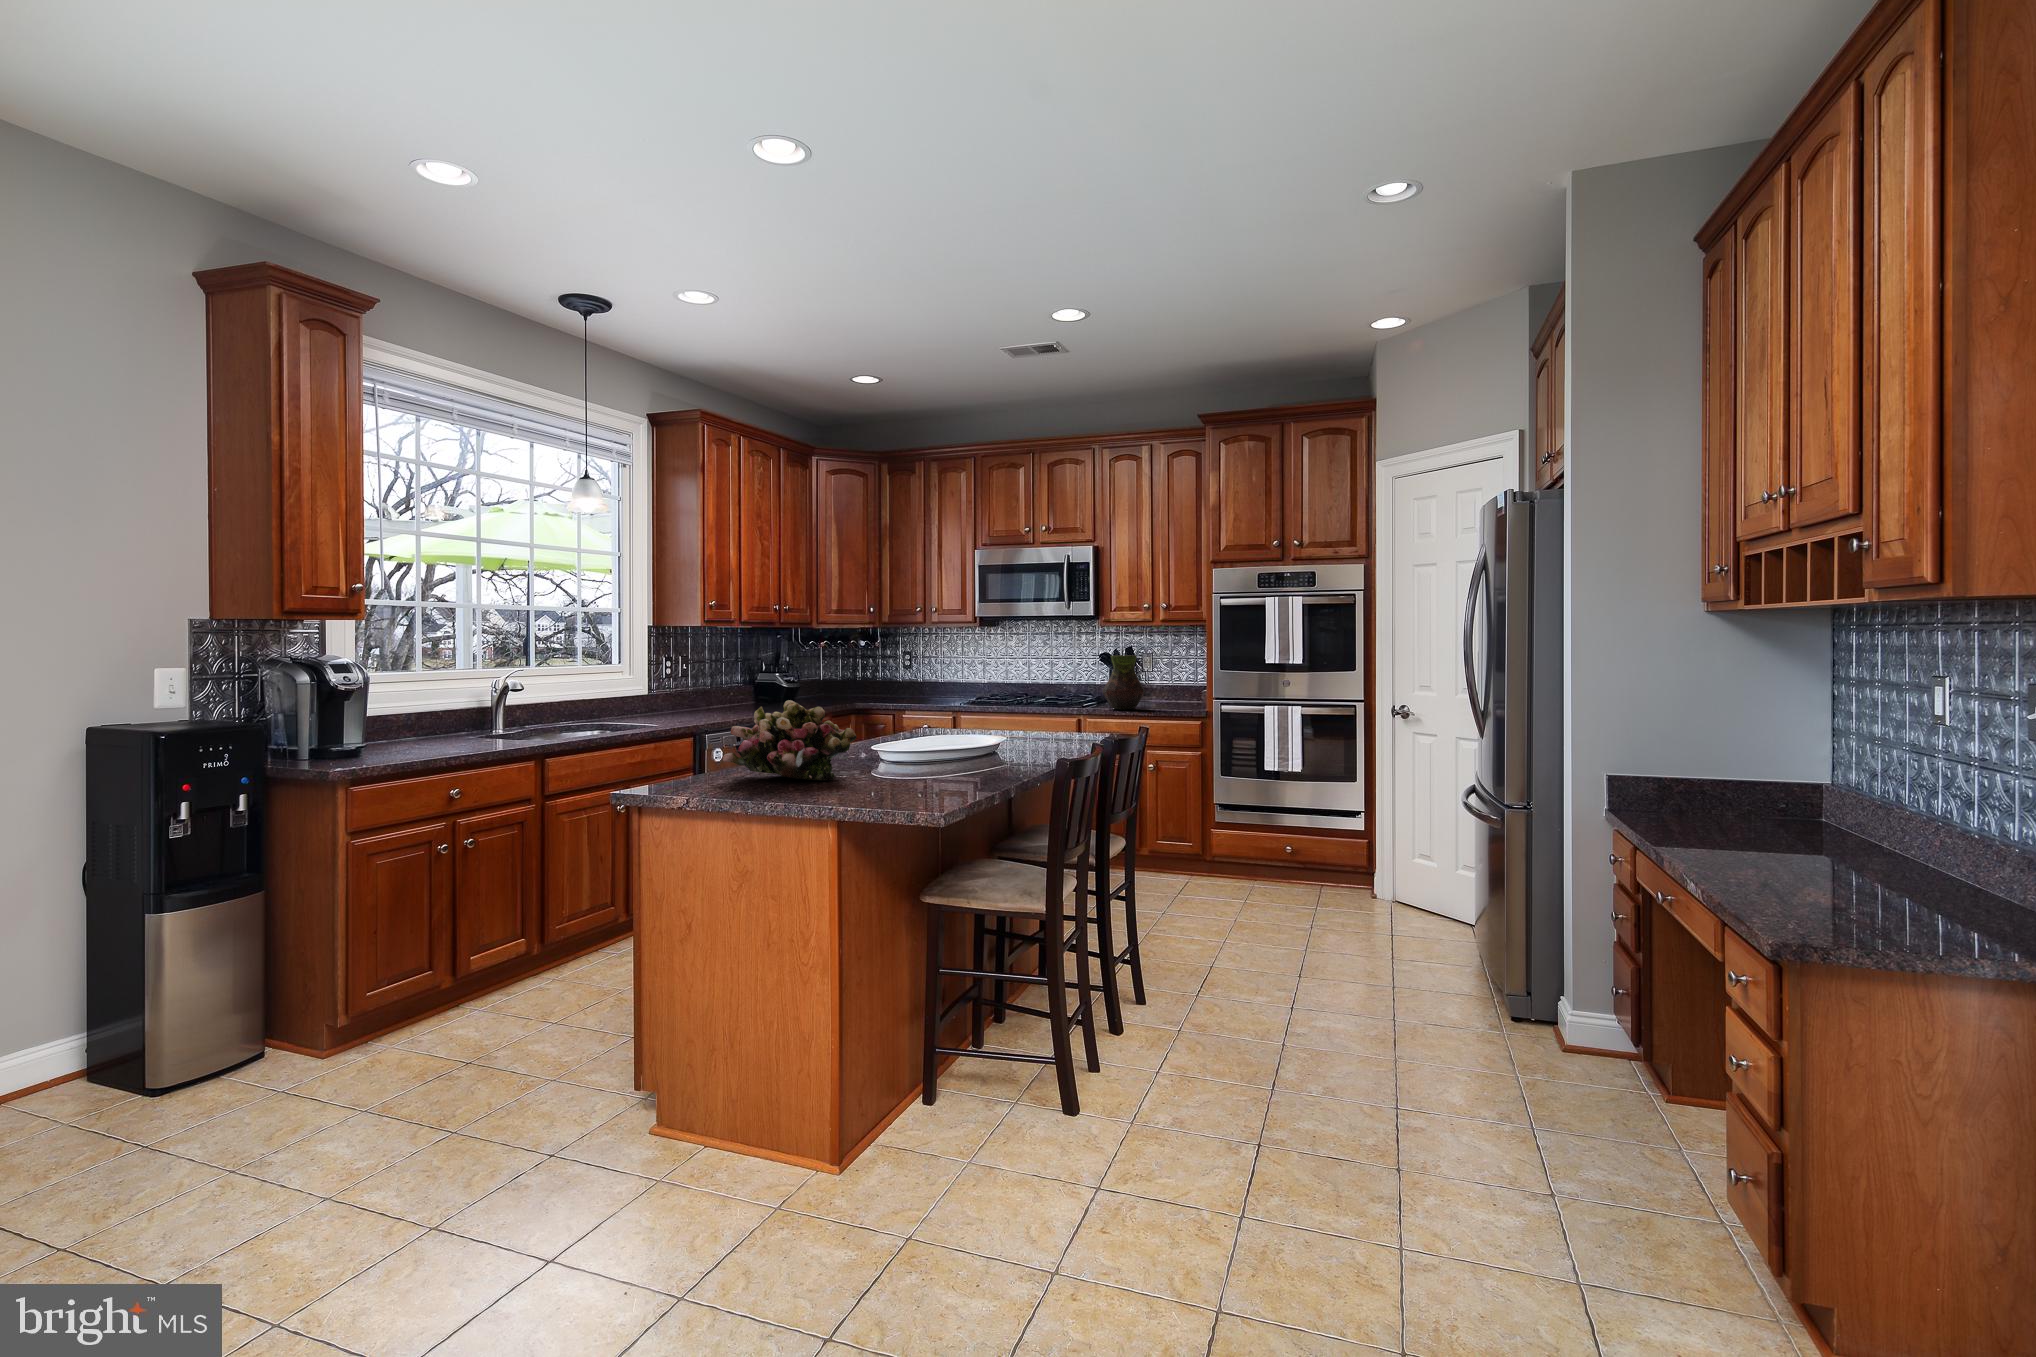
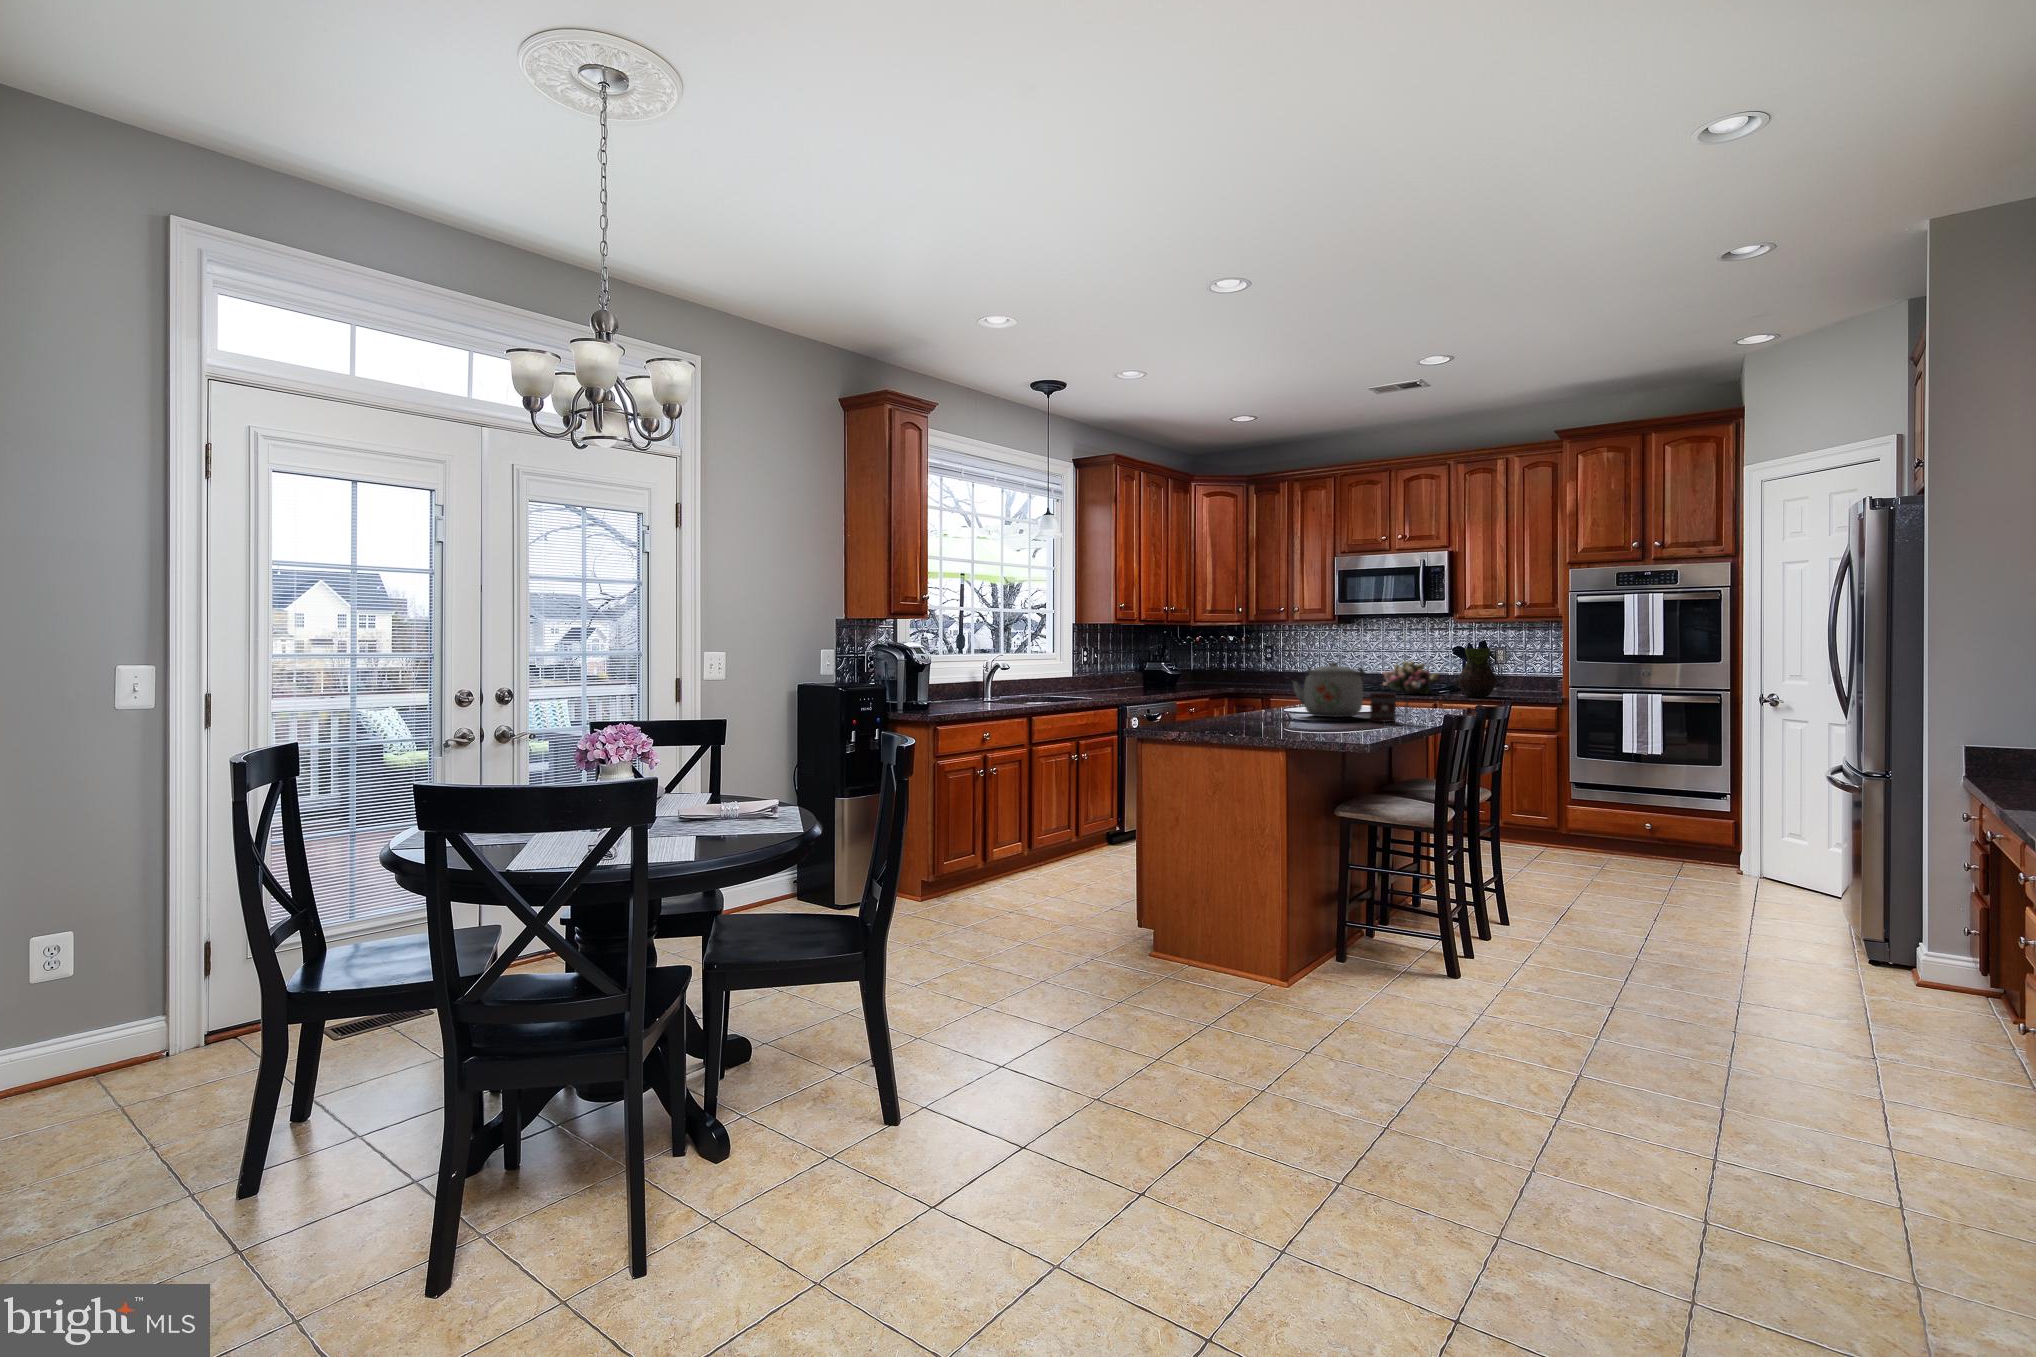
kettle: none [895,678,983,747] -> present [1293,662,1365,717]
flower arrangement: present [723,700,856,780] -> present [1383,661,1440,694]
mug: none [983,716,1028,753] -> present [1370,693,1408,722]

